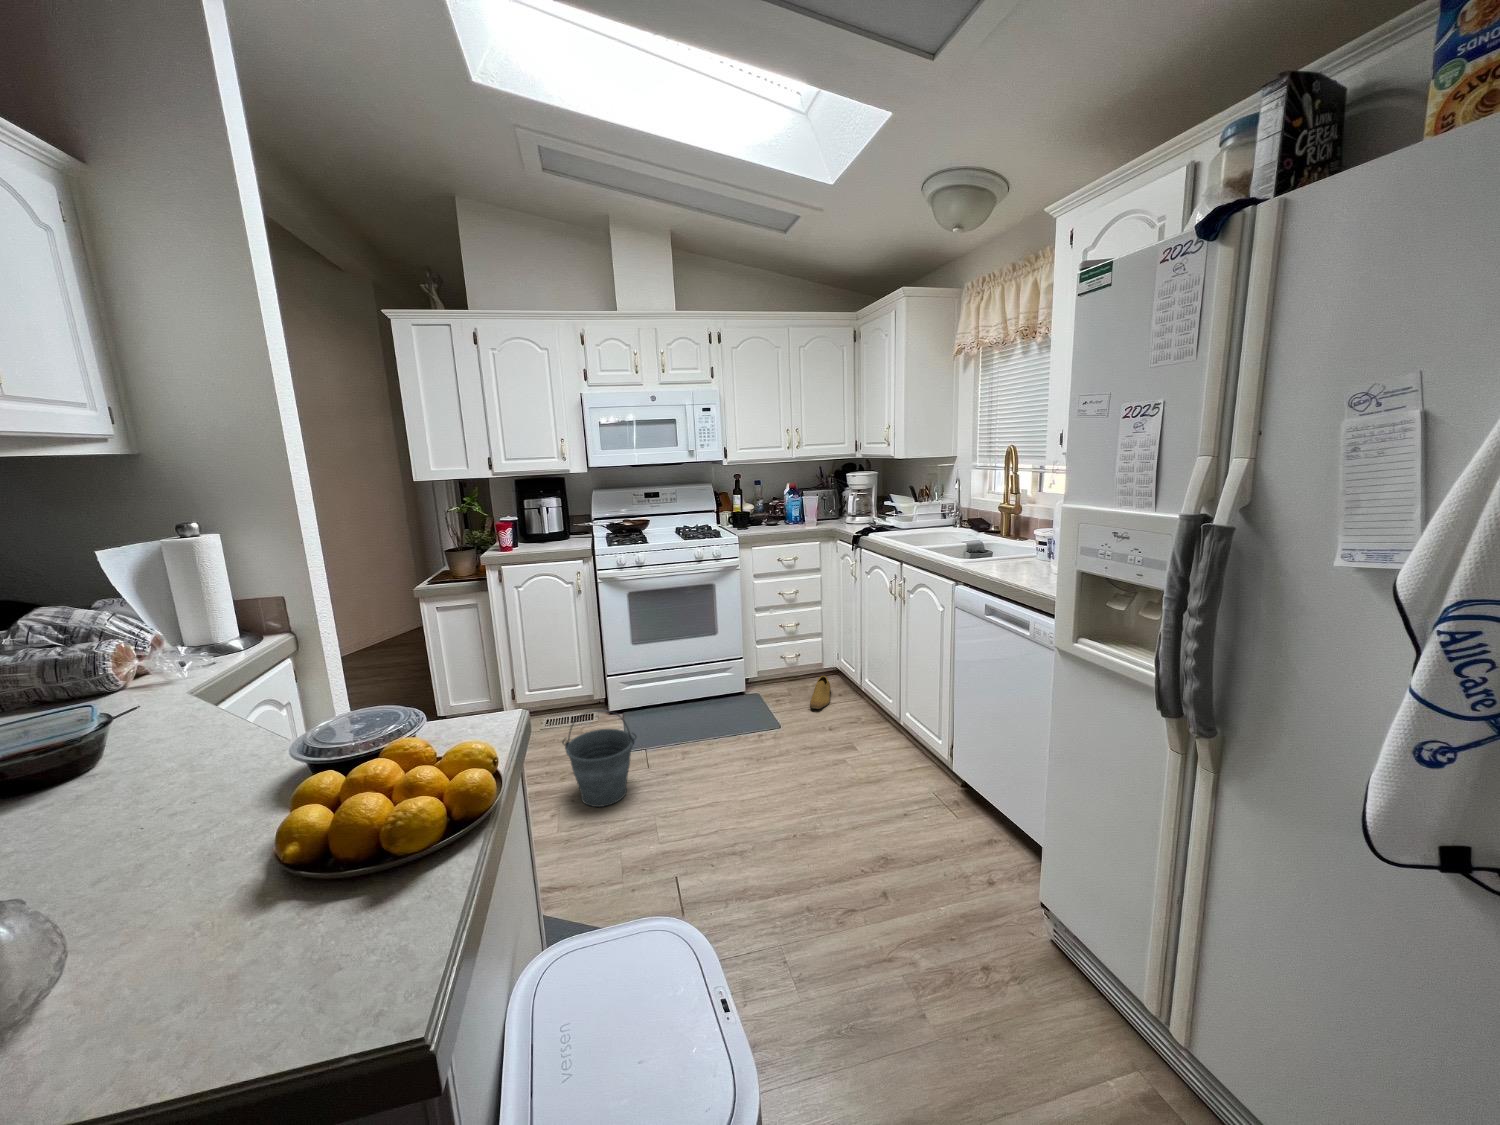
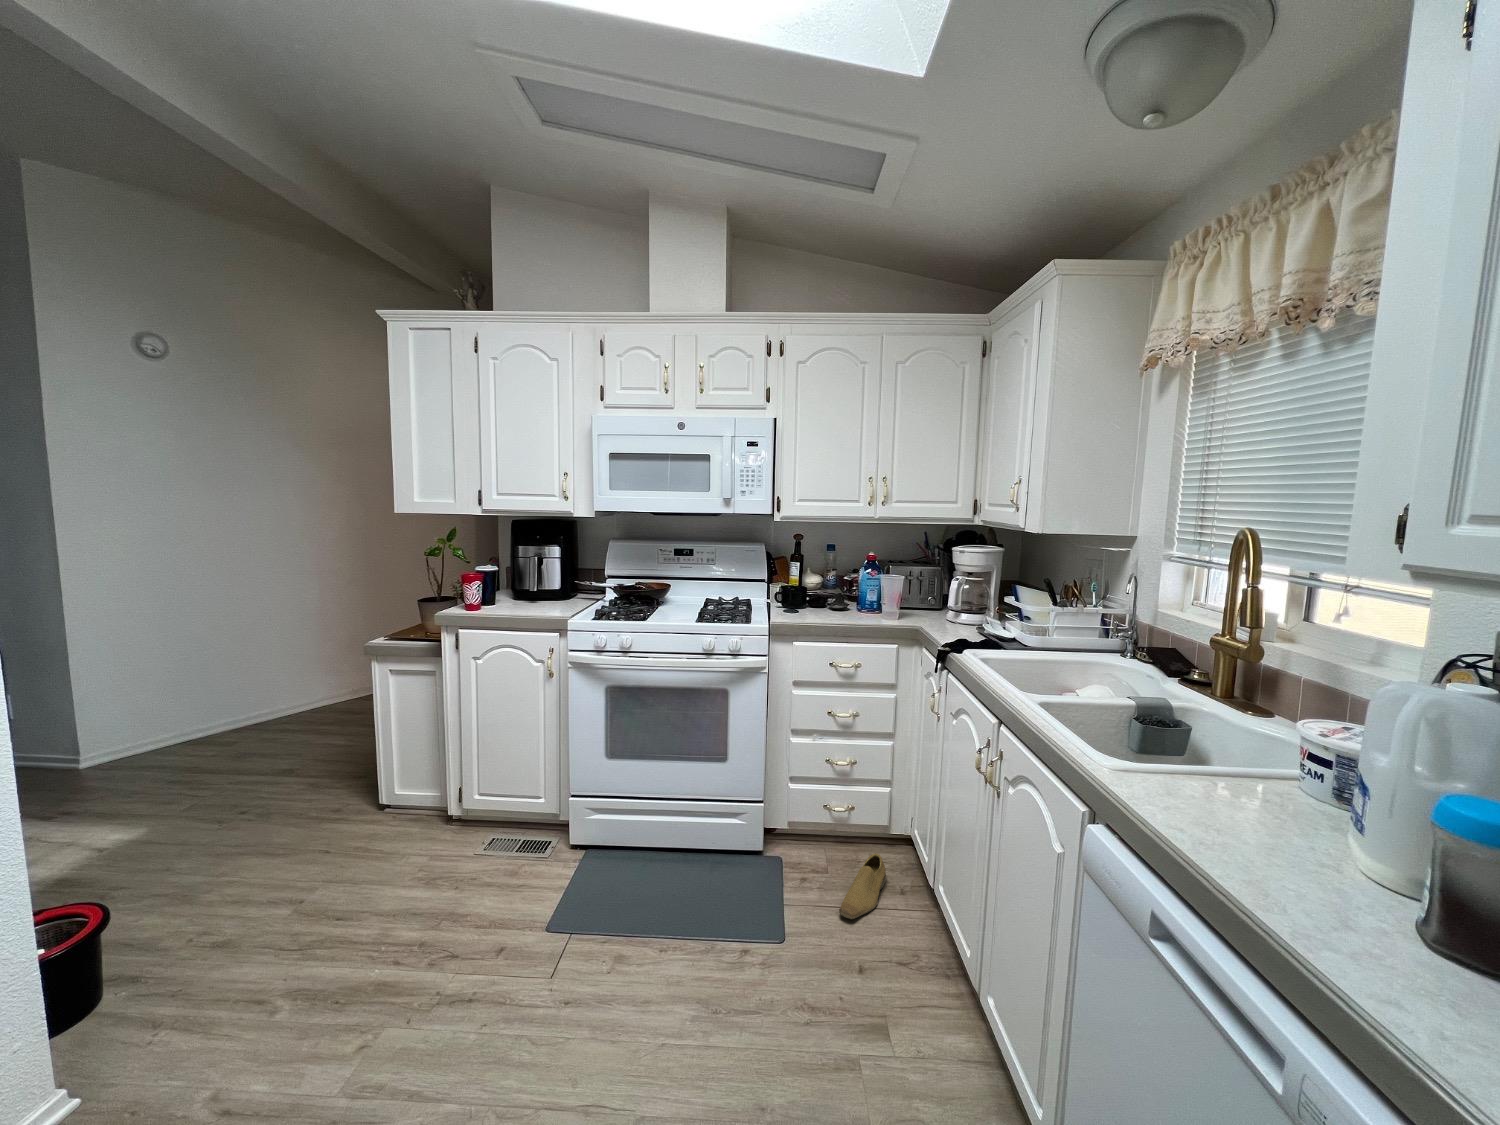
bucket: present [562,710,636,807] -> none [384,892,502,1058]

